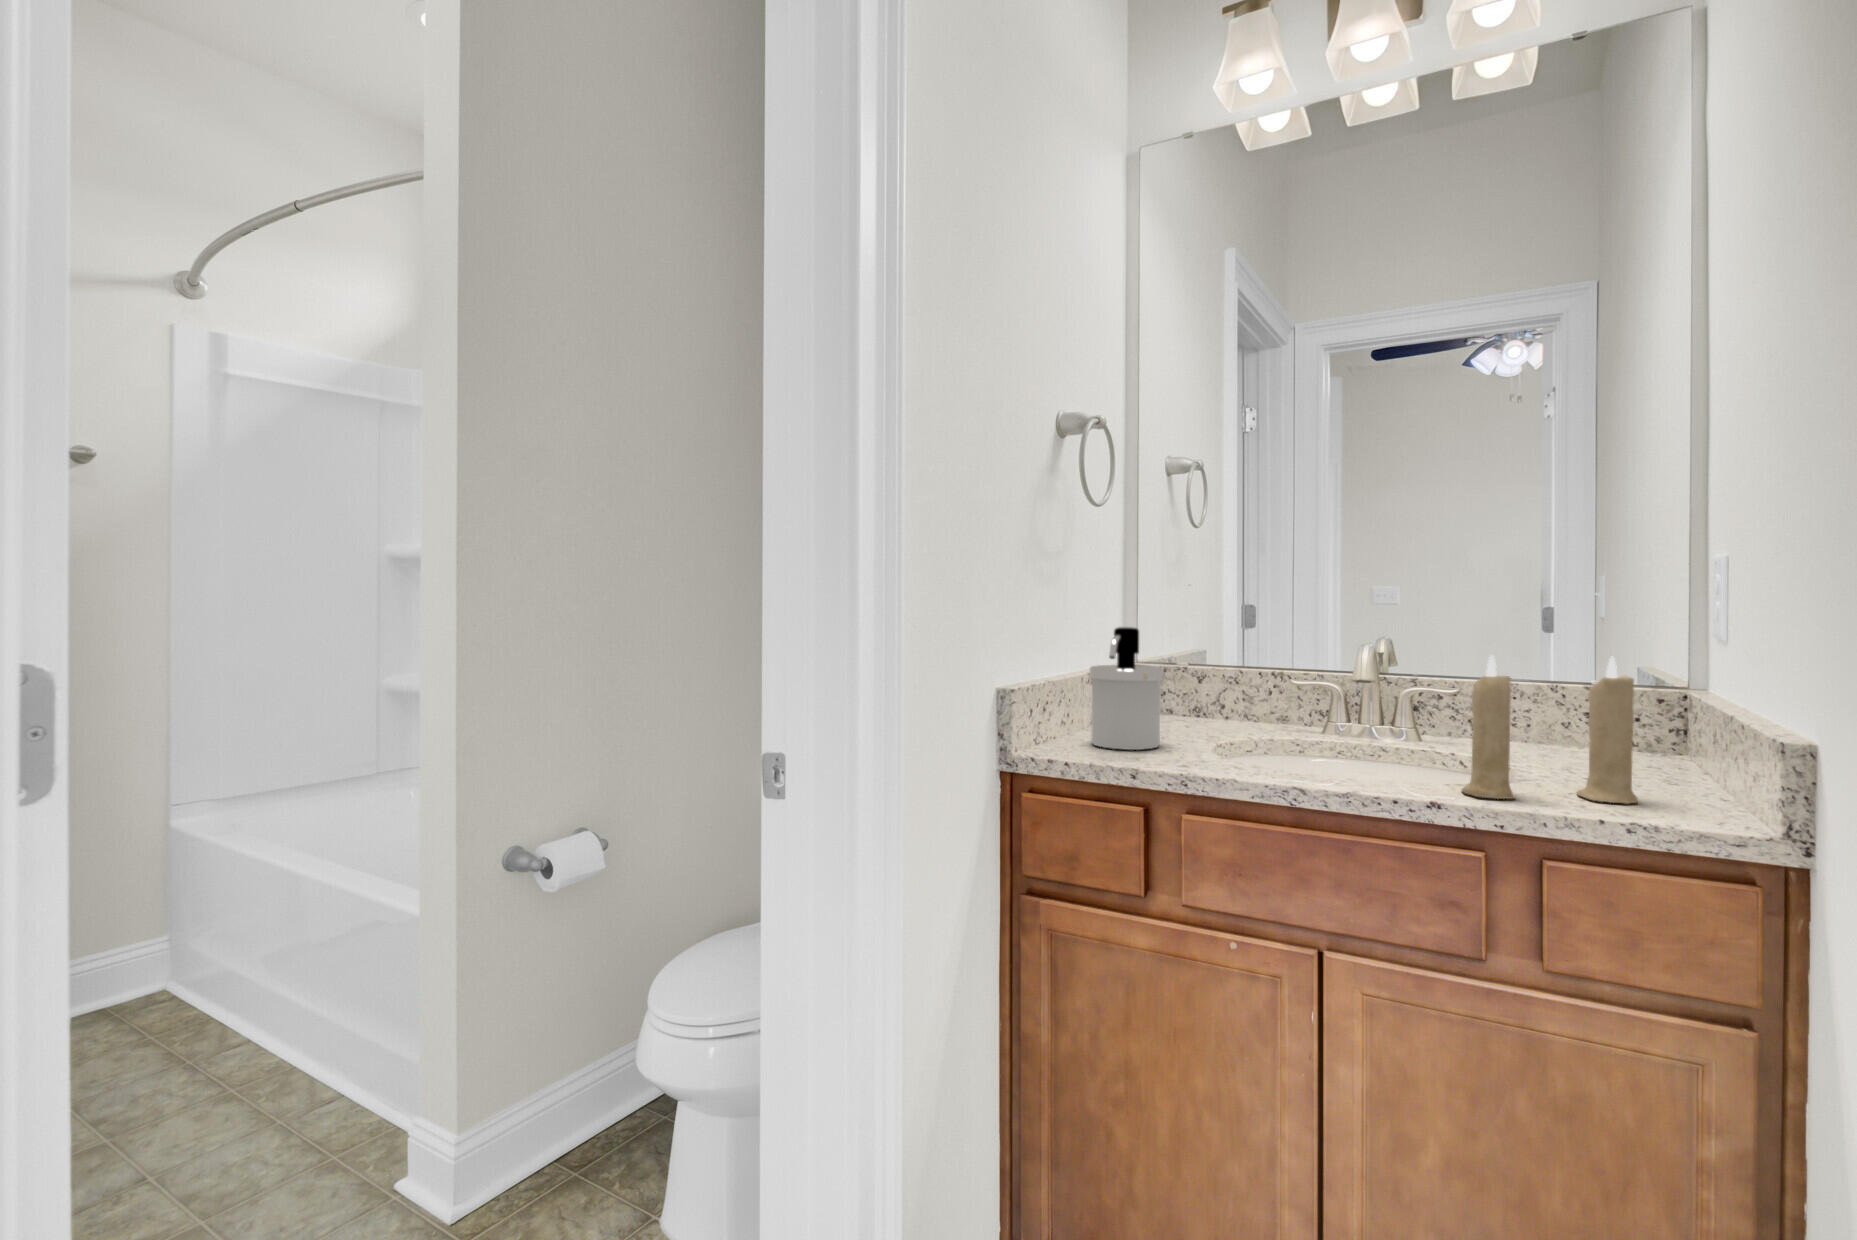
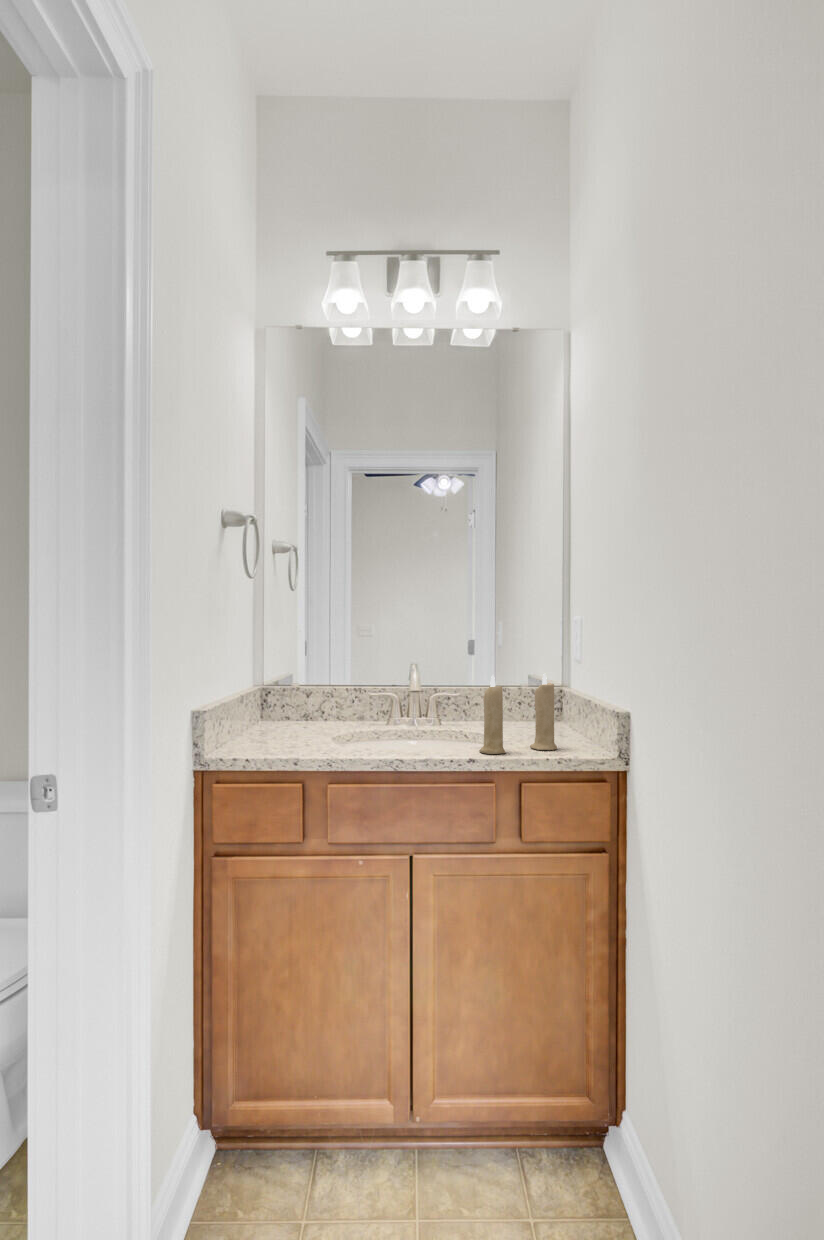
soap dispenser: present [1090,627,1163,750] -> none [250,663,299,746]

